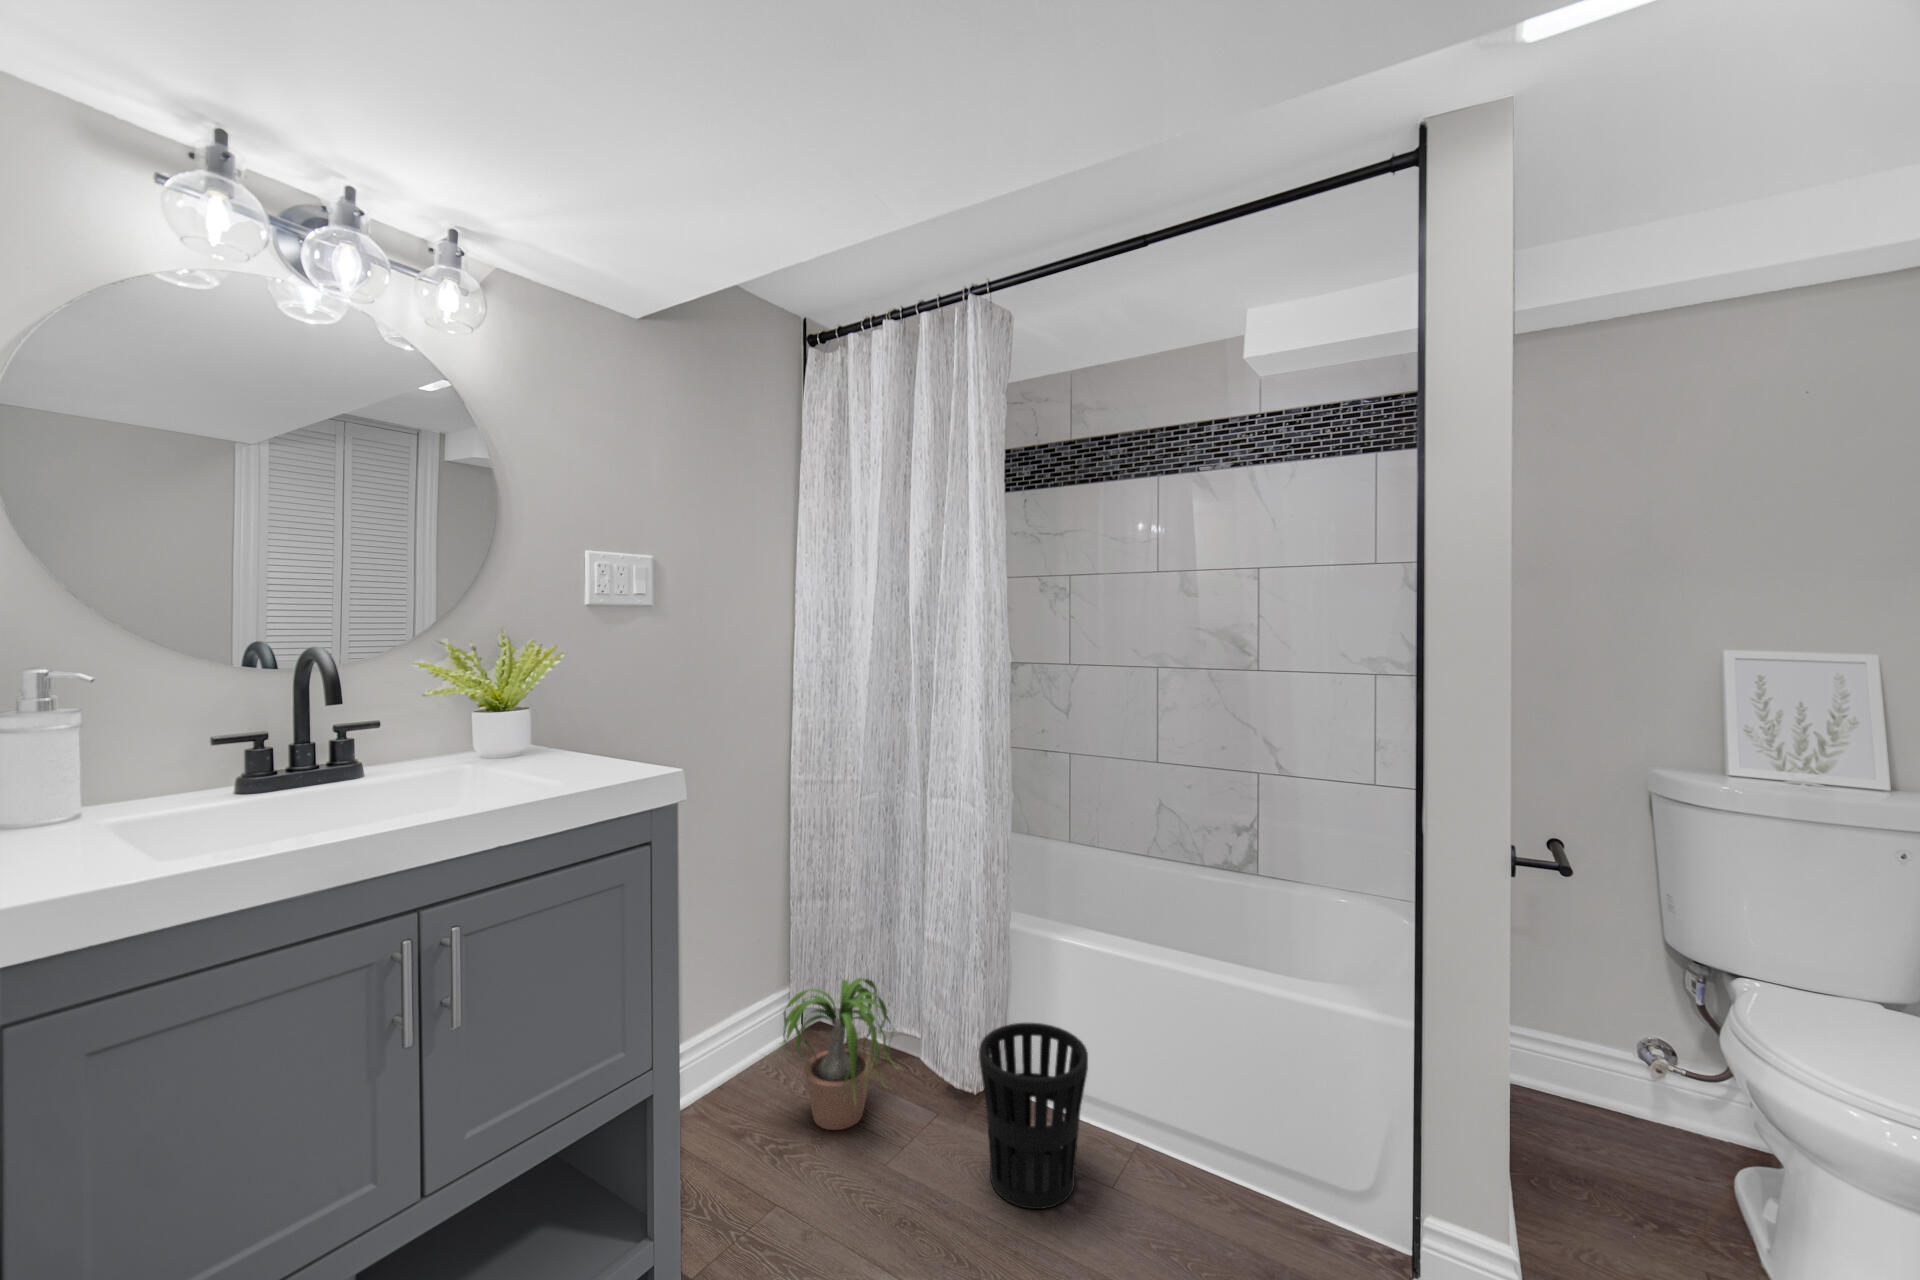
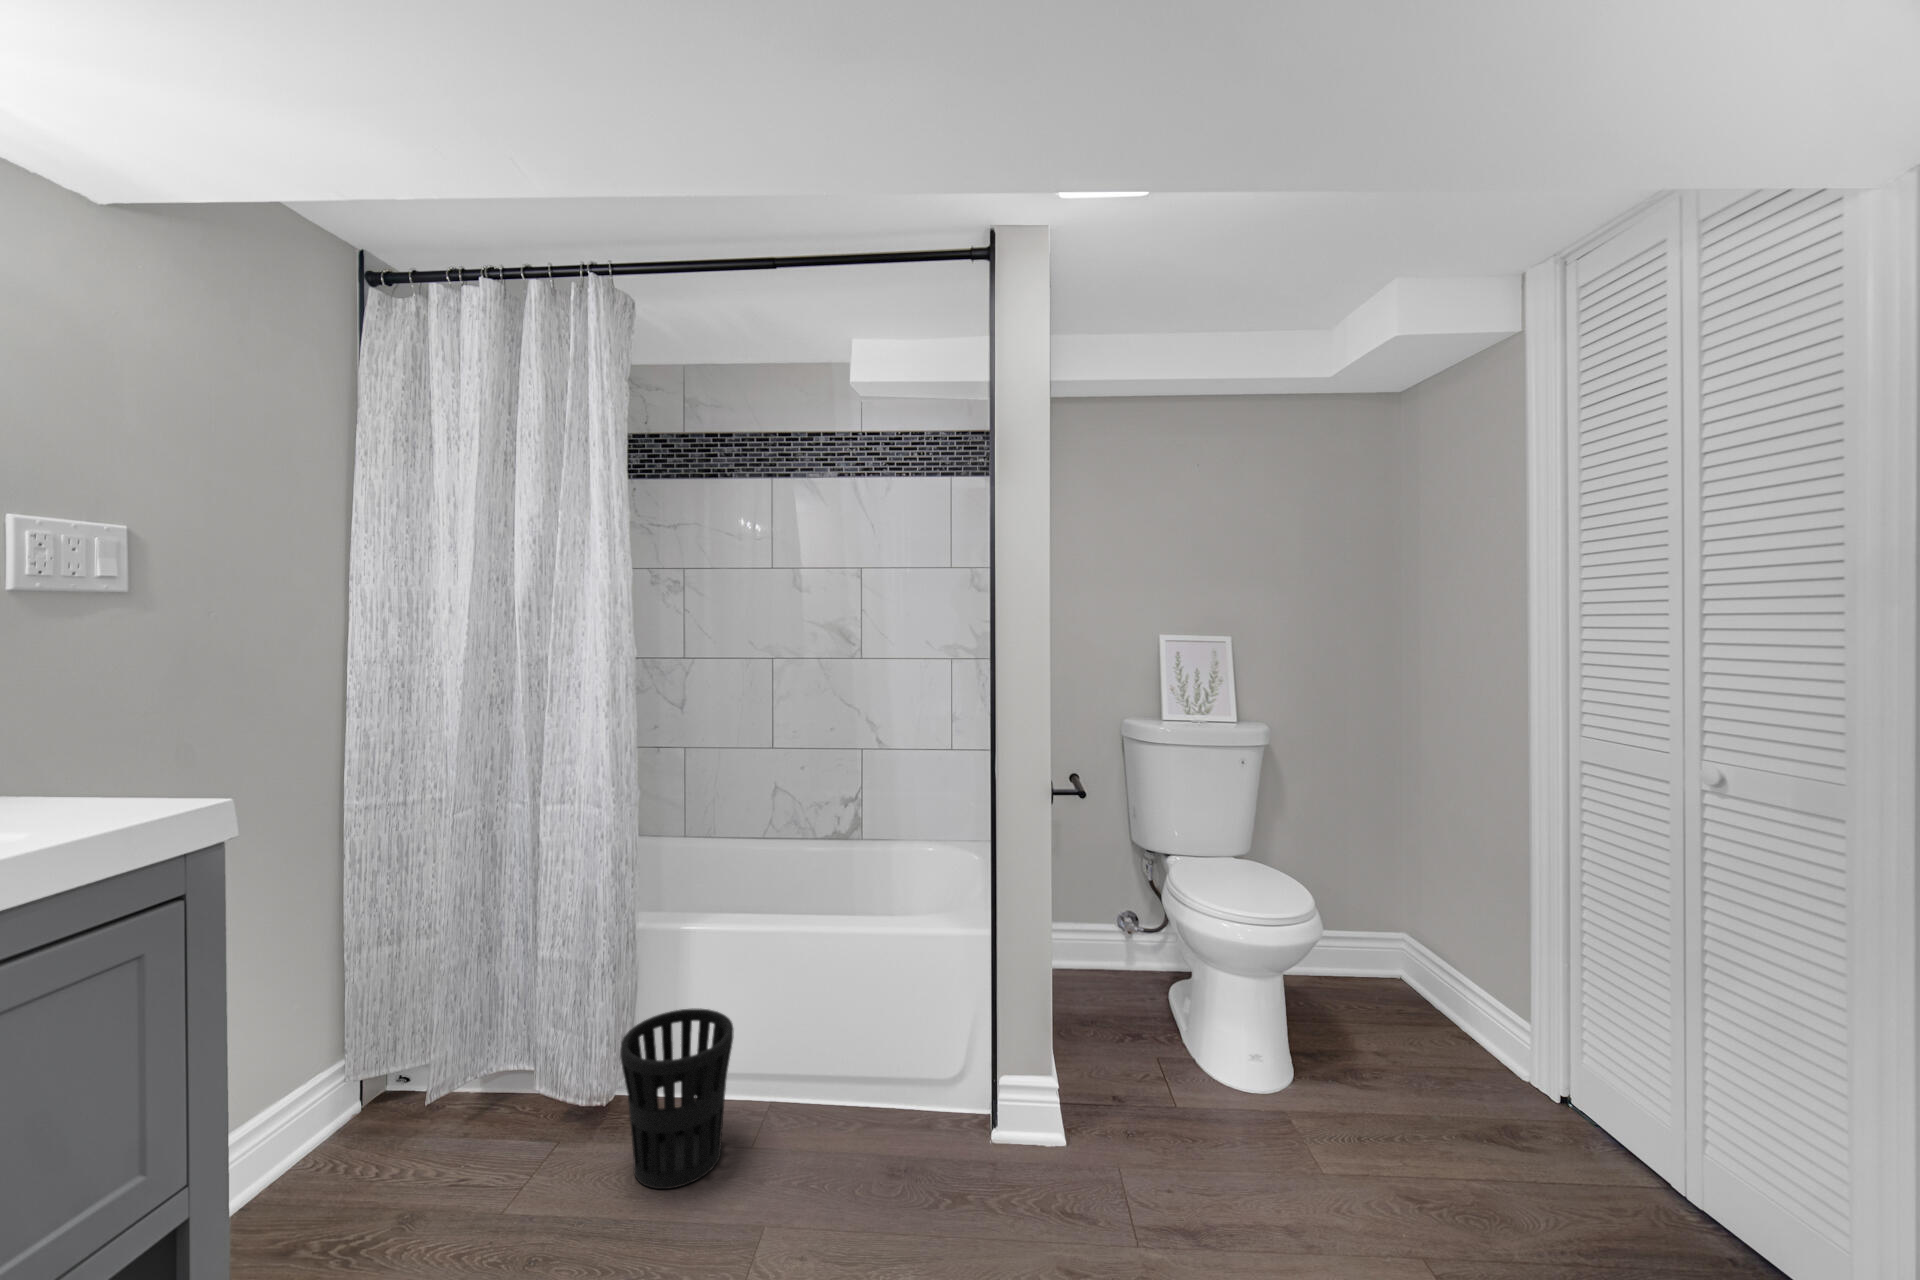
potted plant: present [778,978,898,1130] -> none [317,1015,532,1195]

